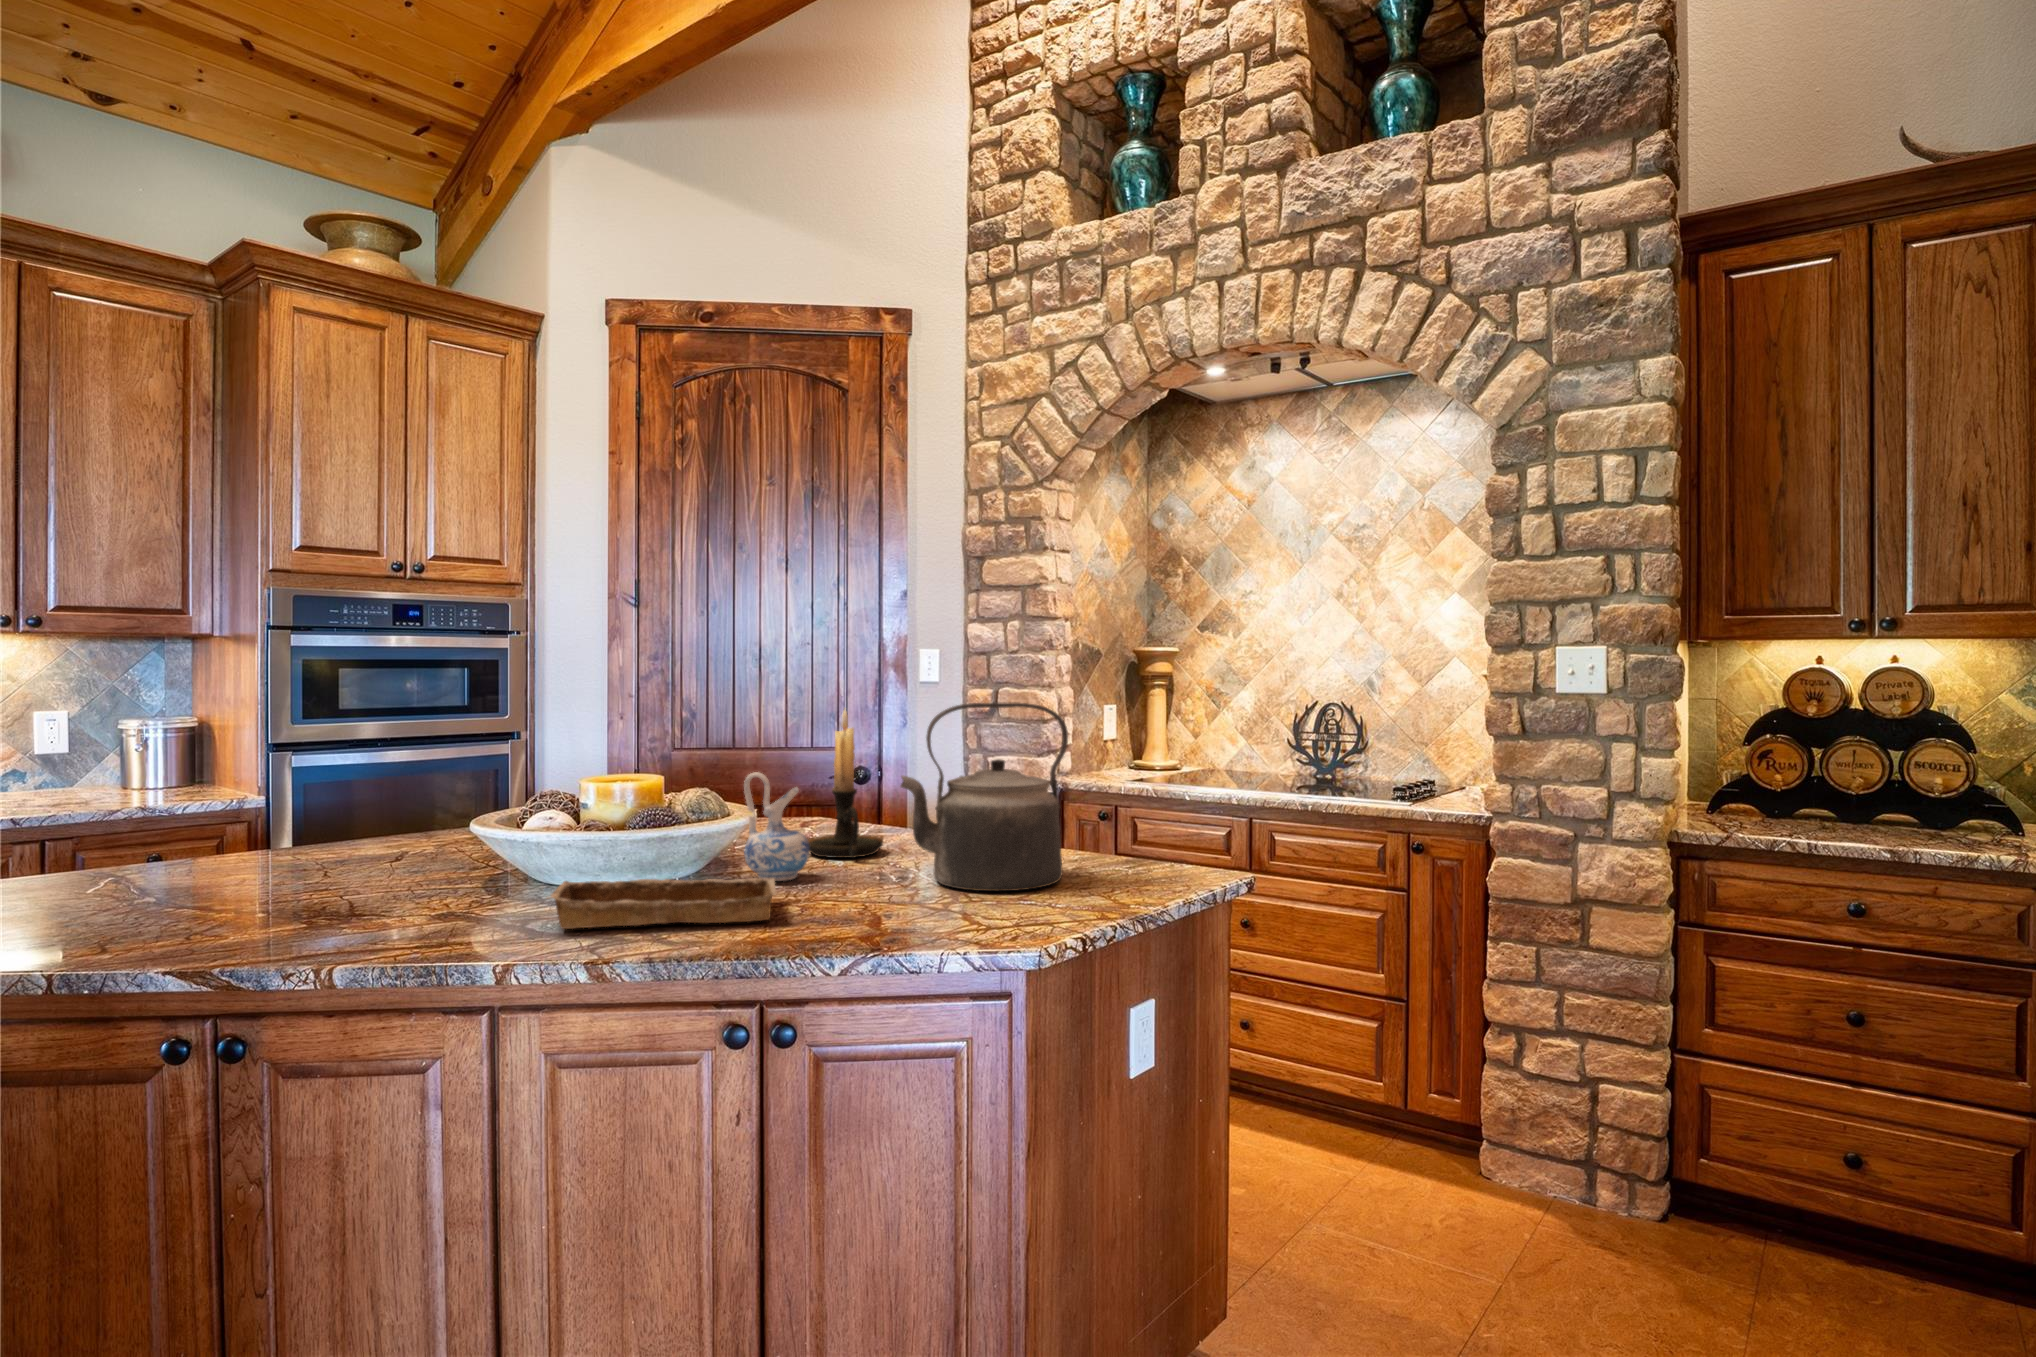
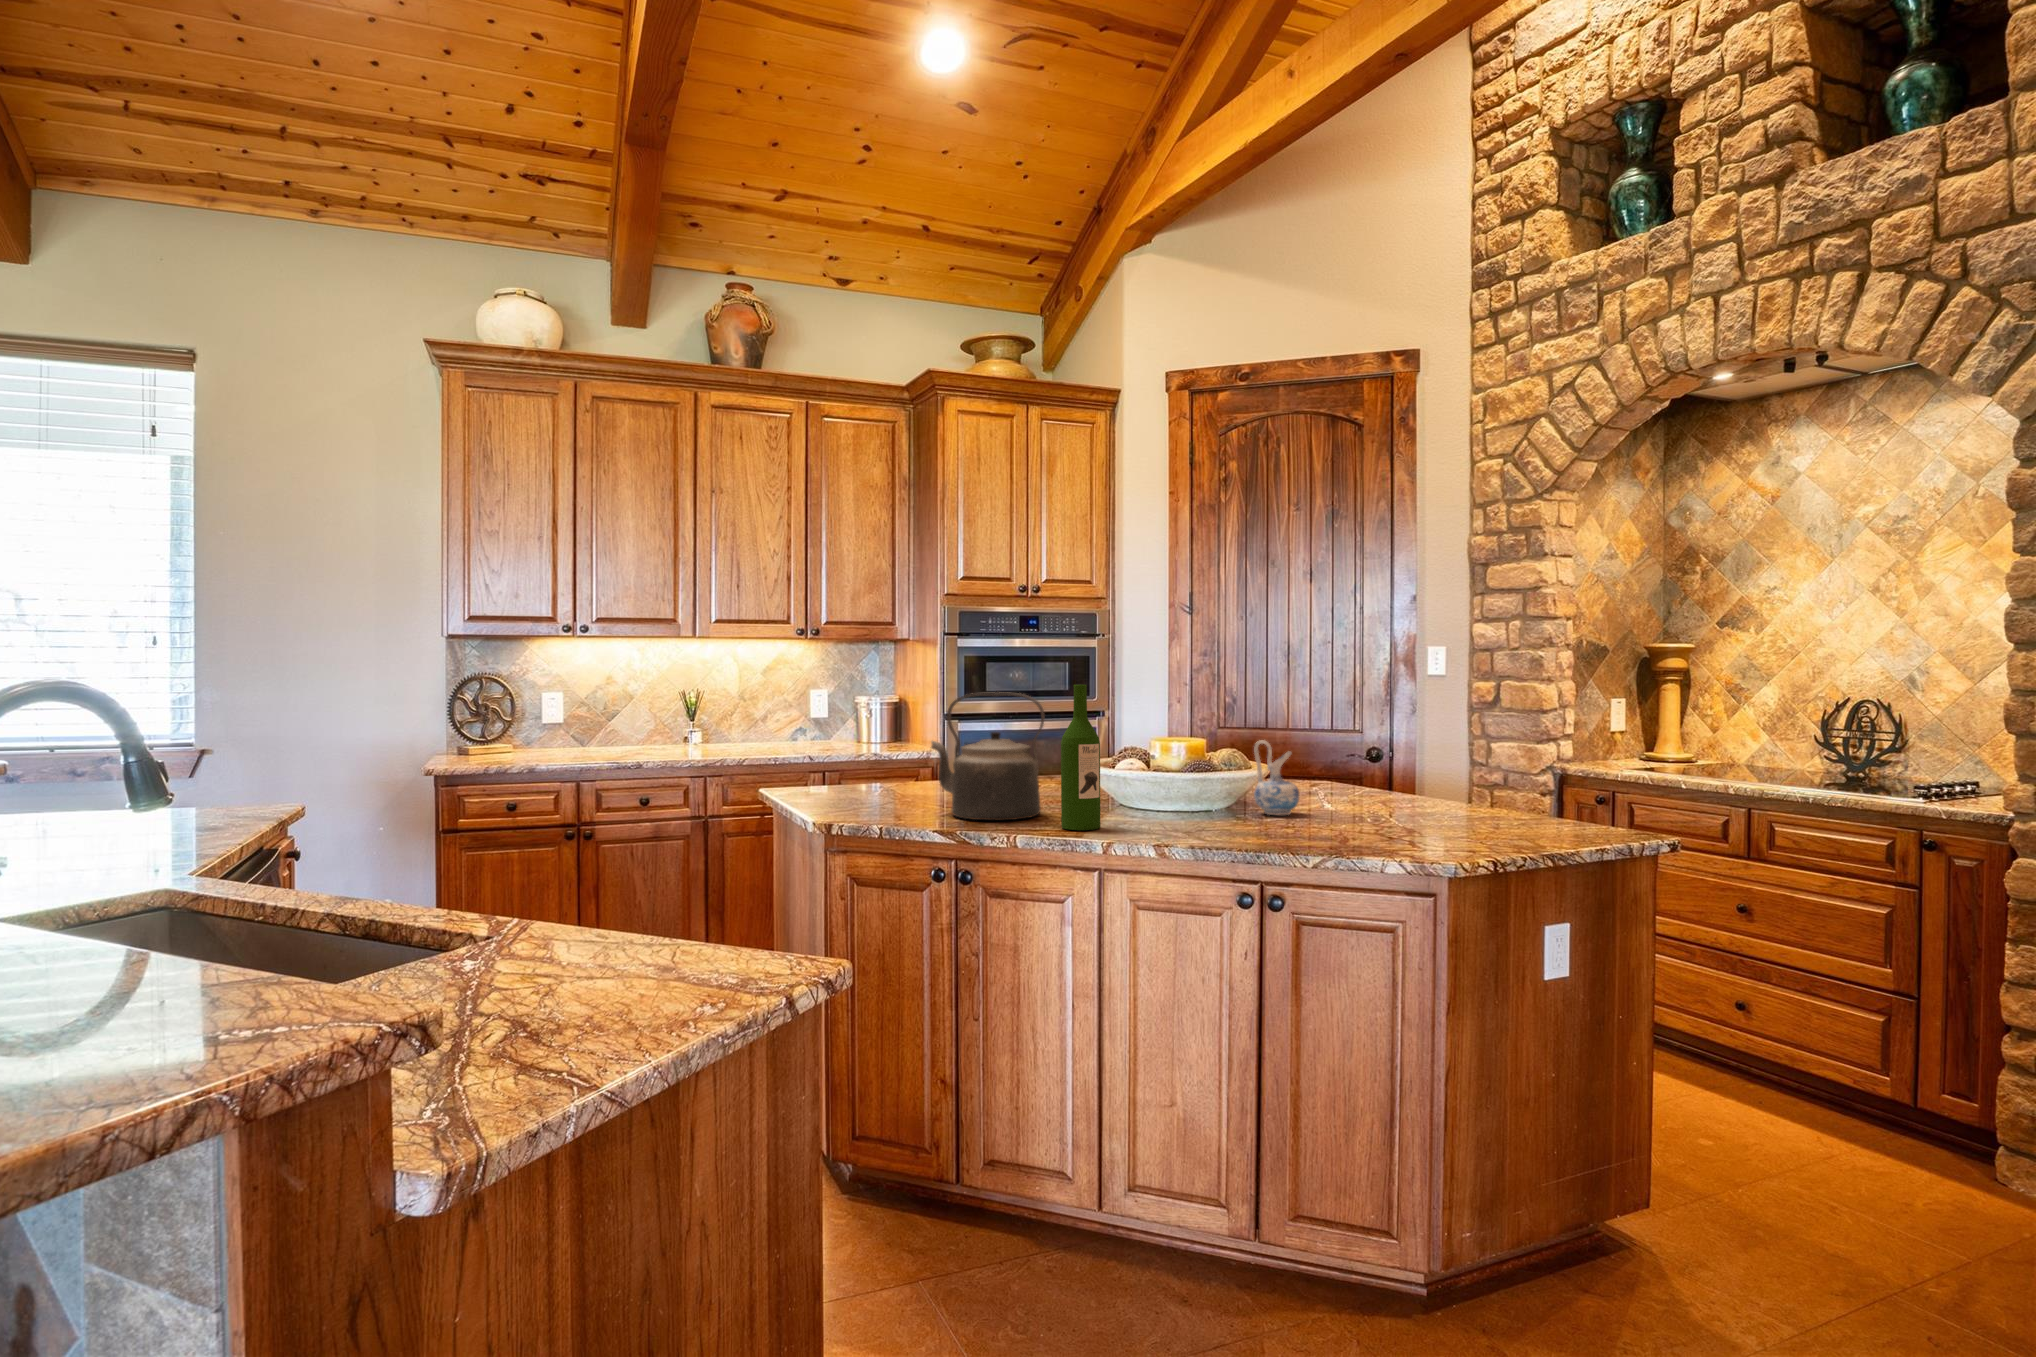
wine bottle: none [417,693,491,944] -> present [1061,685,1100,830]
kettle: present [901,702,1068,891] -> present [931,692,1045,820]
candle holder: present [808,708,883,858] -> none [1301,696,1360,807]
tray: present [551,878,776,929] -> none [1130,802,1272,833]

